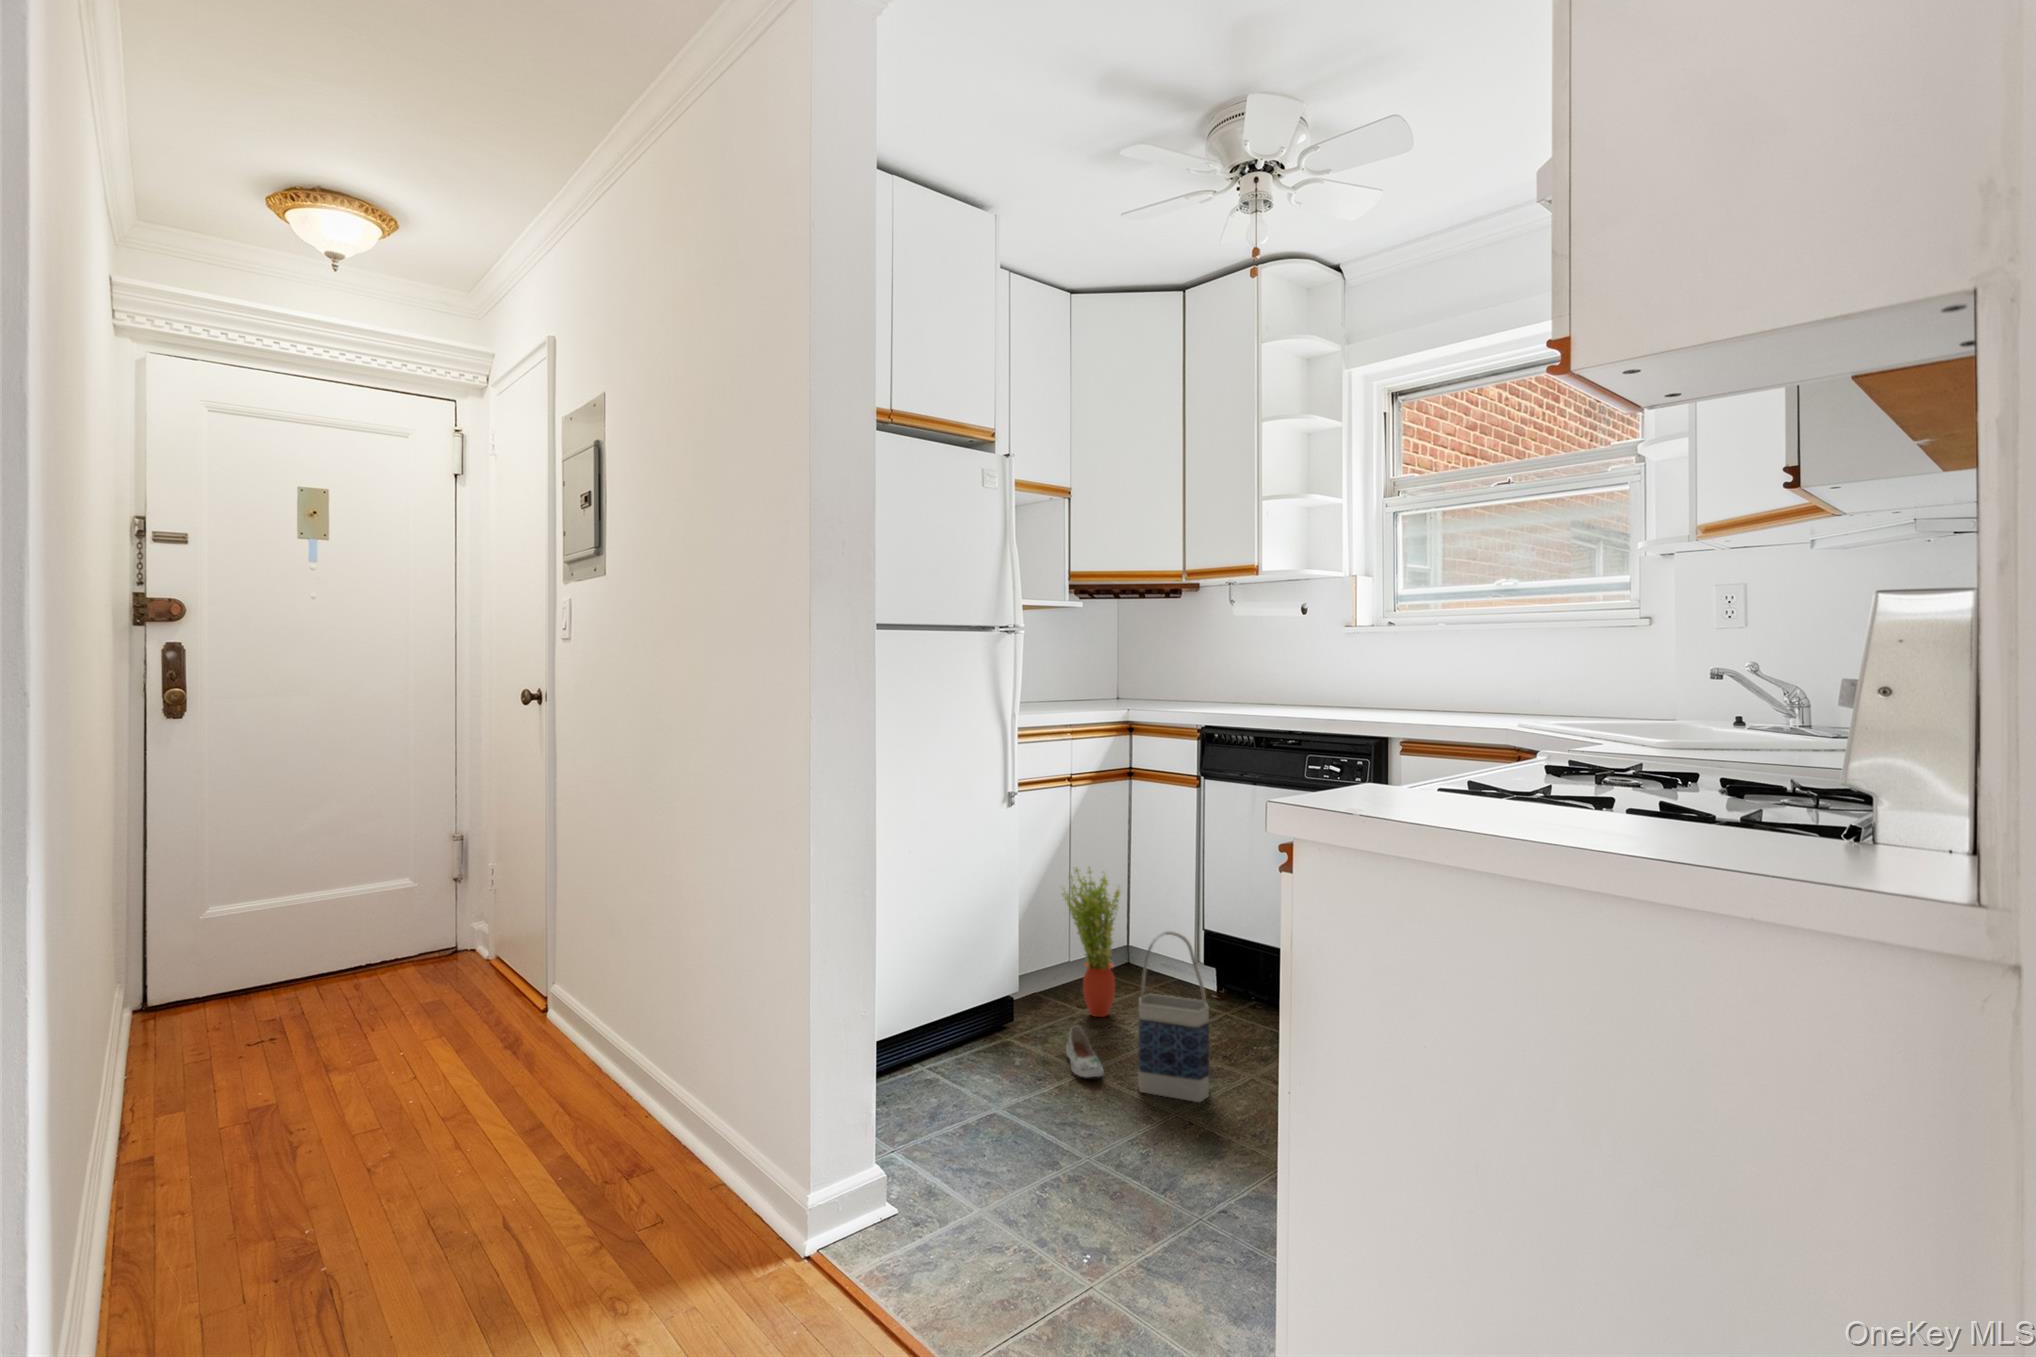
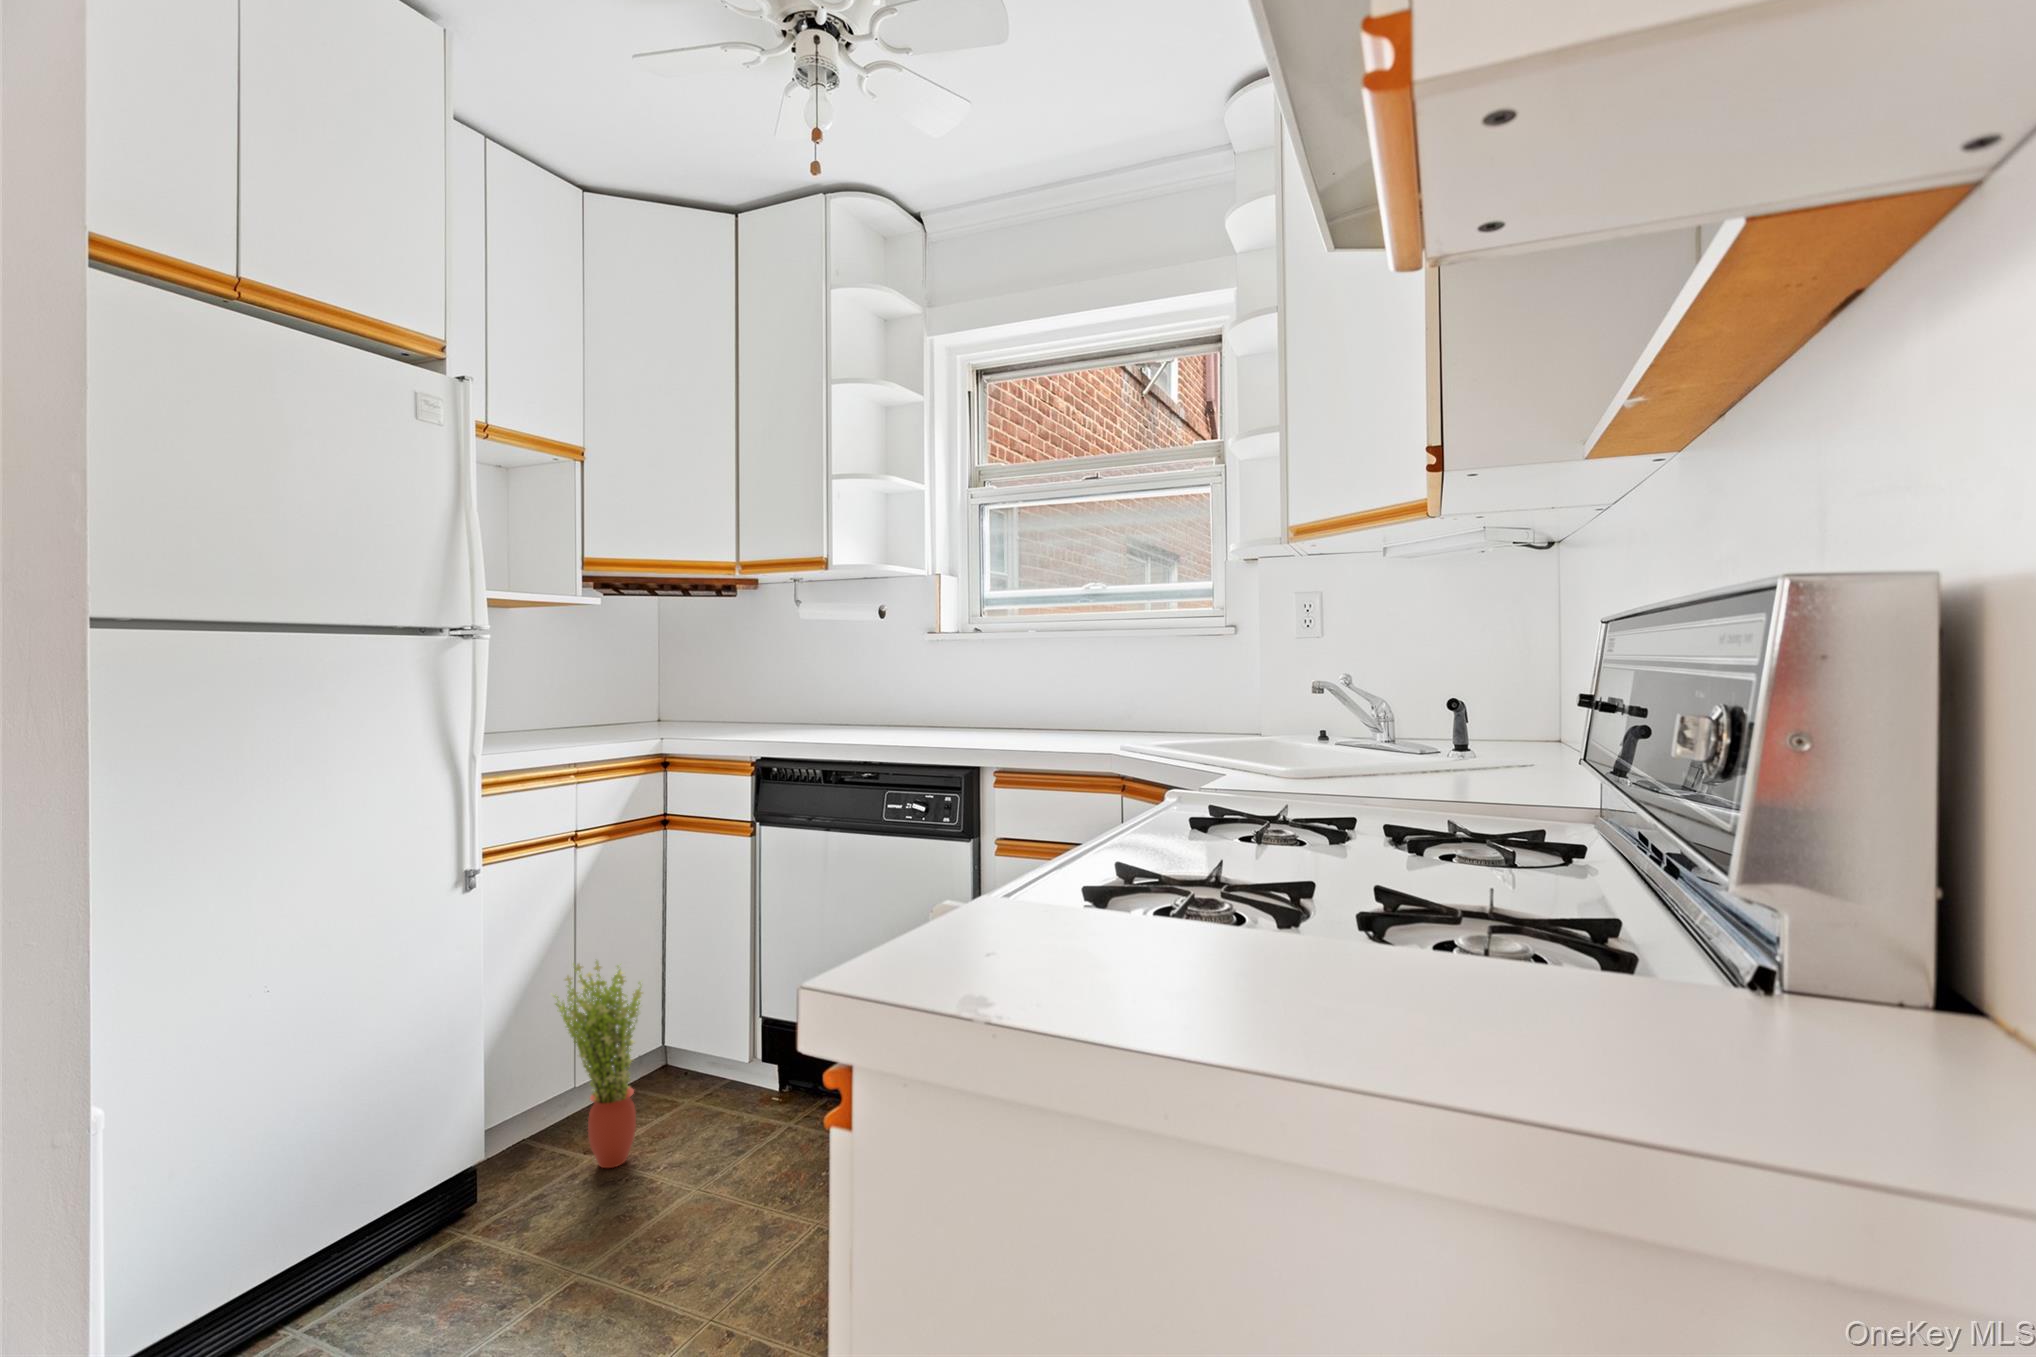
bag: present [1138,931,1209,1102] -> none [656,1061,759,1302]
shoe: present [1066,1025,1104,1078] -> none [550,1204,604,1295]

